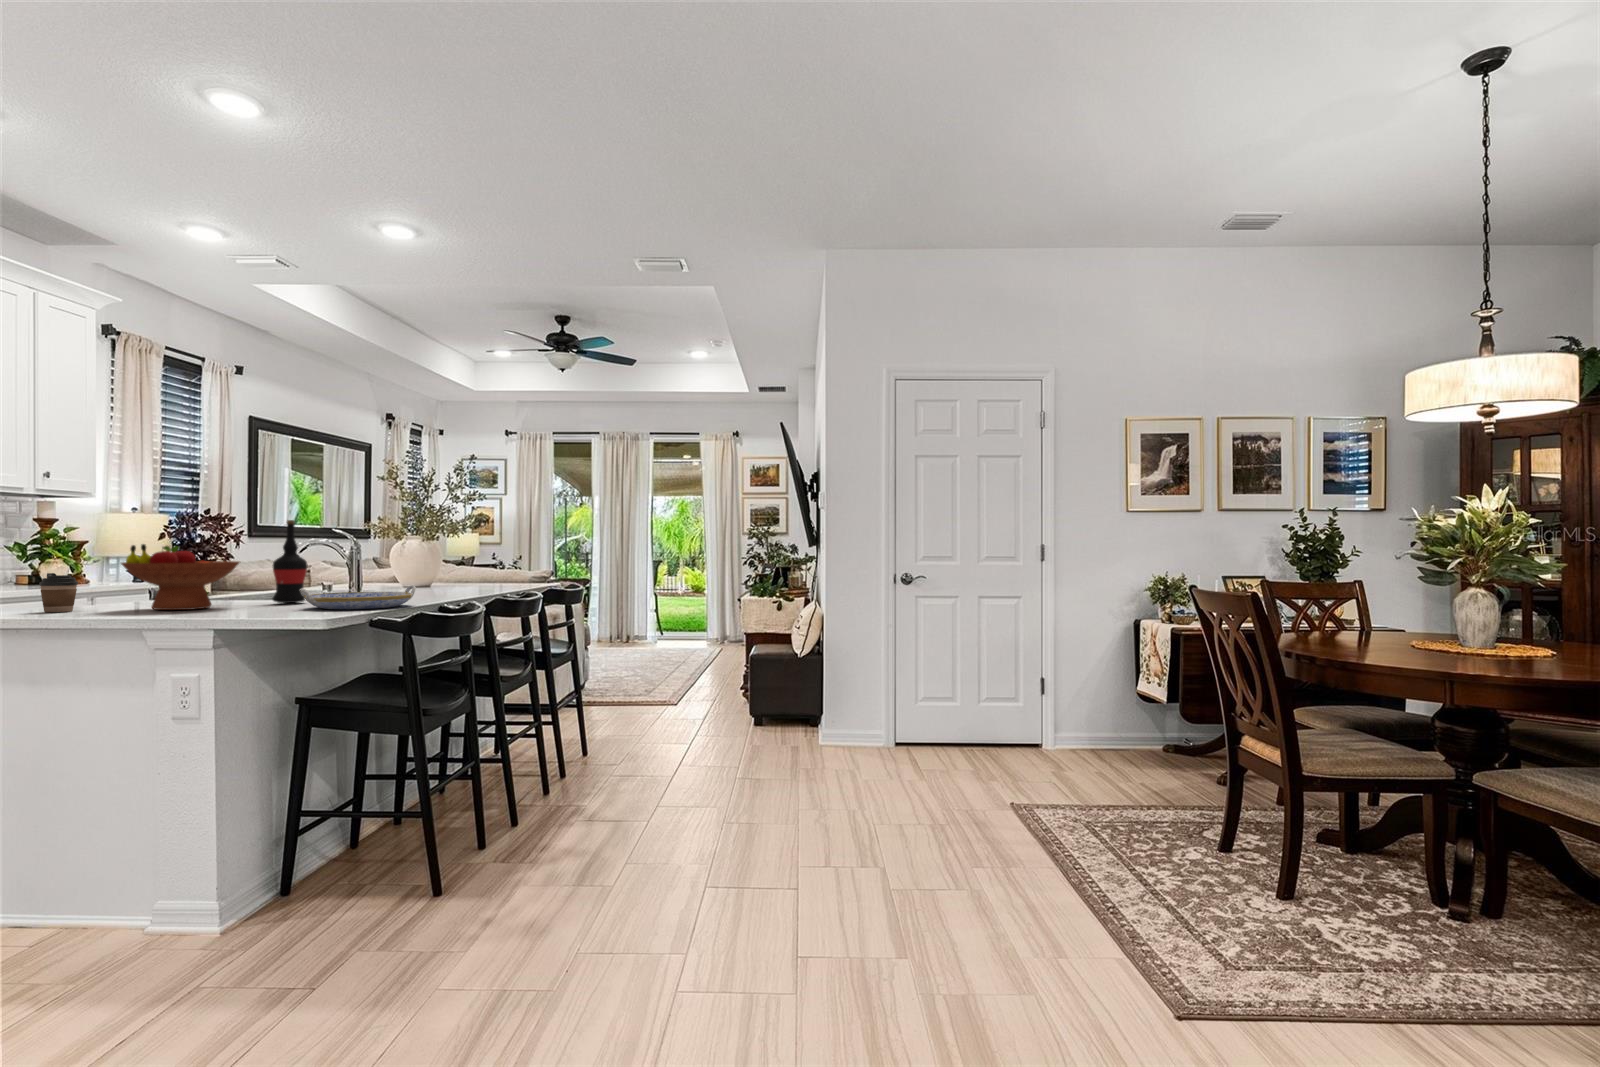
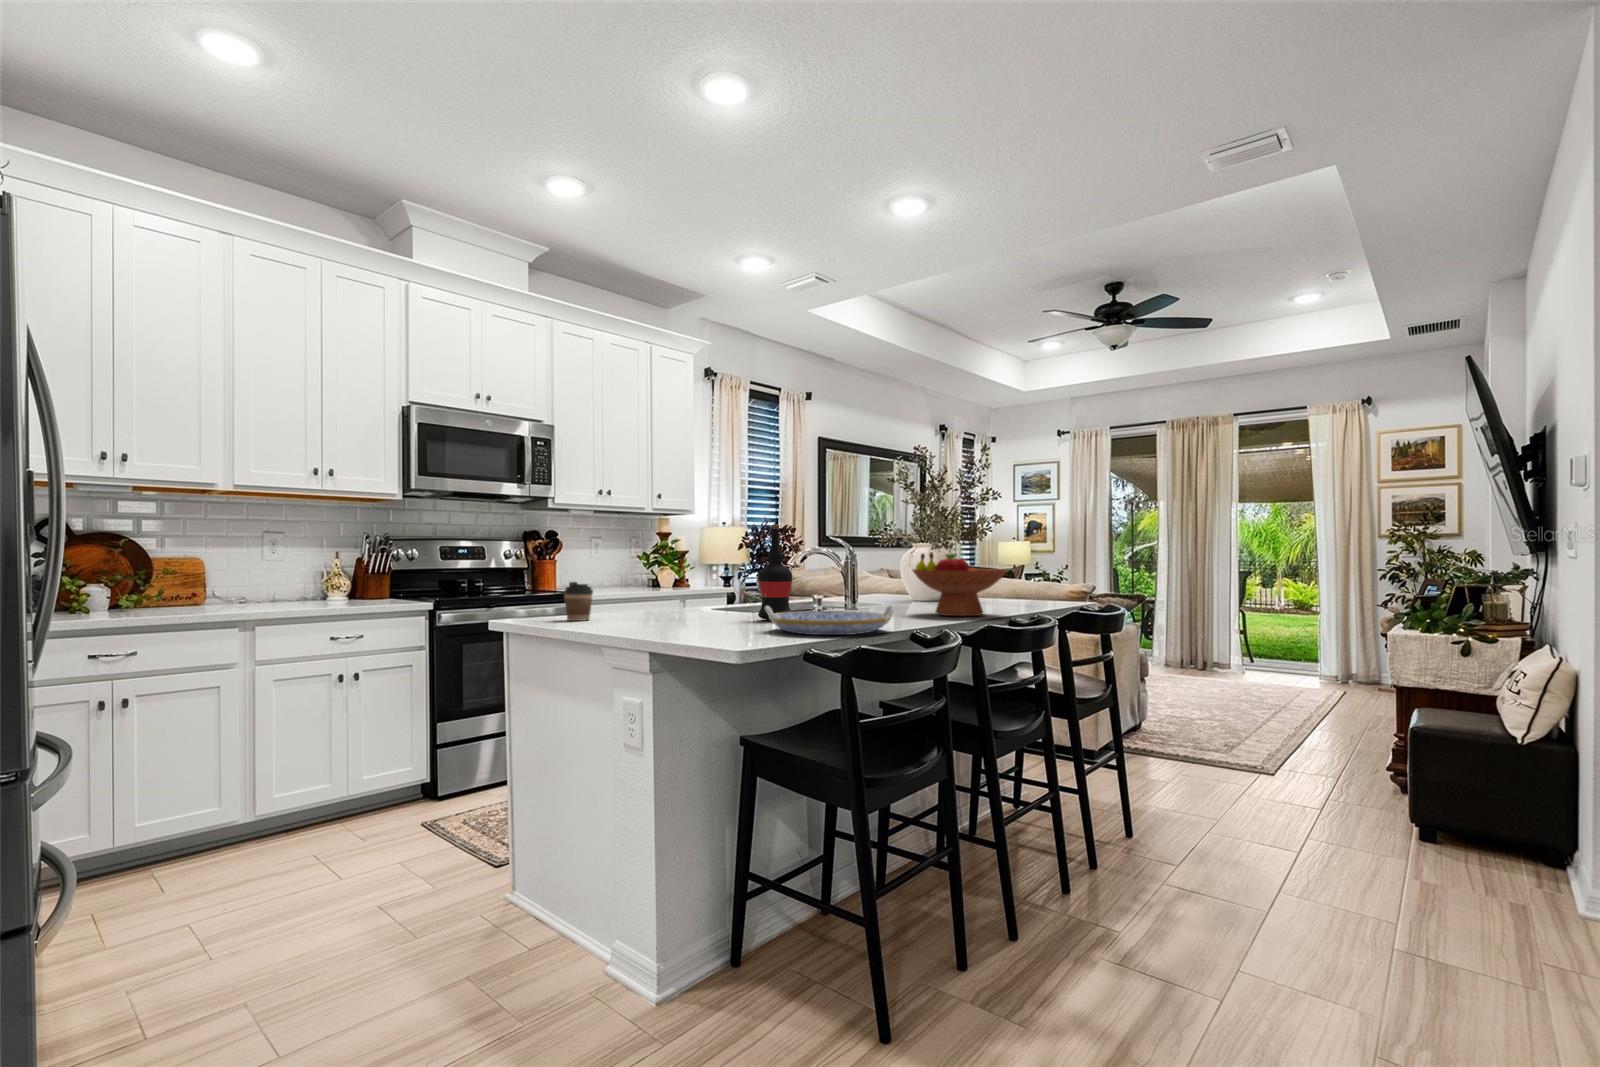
fruit bowl: present [121,544,239,610] -> present [913,552,1006,616]

